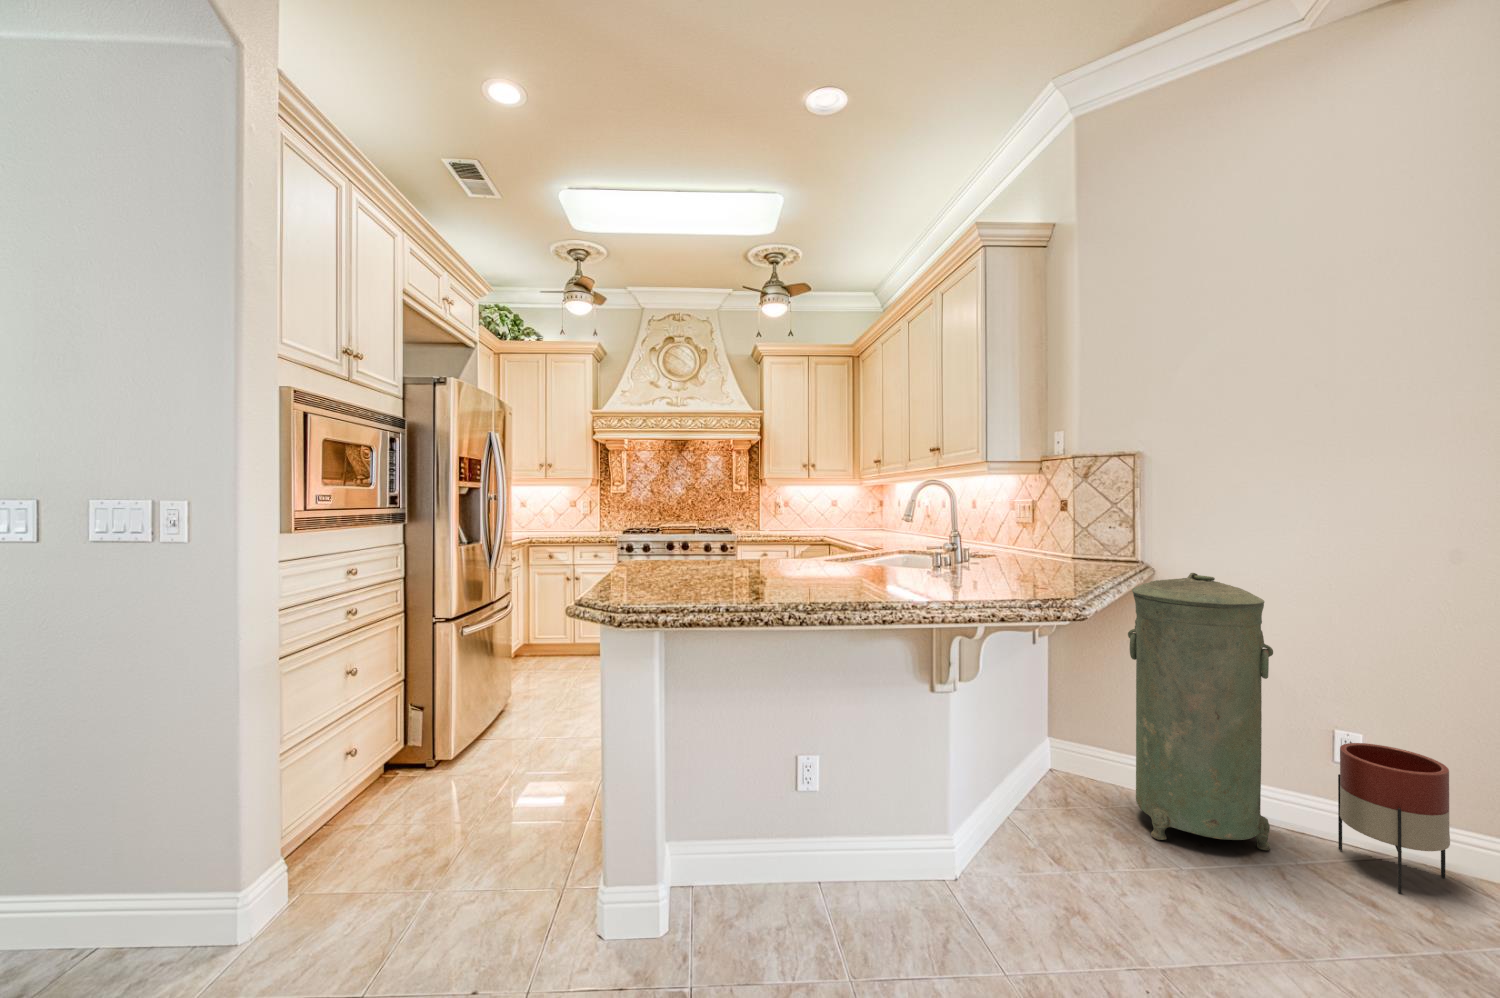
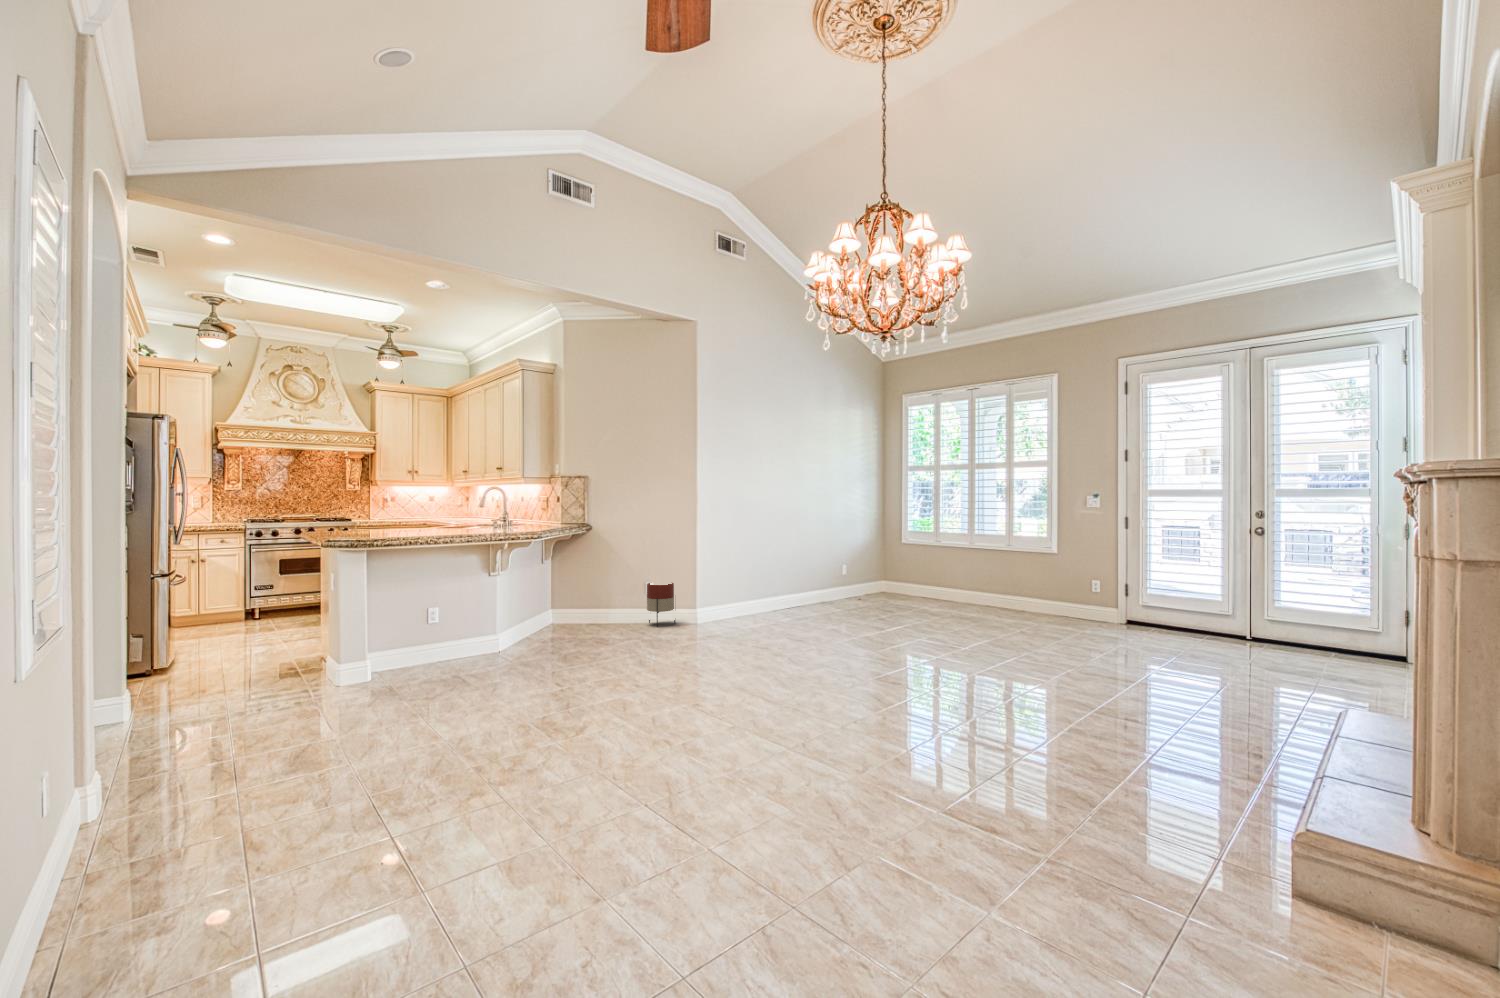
trash can: present [1128,573,1273,850] -> none [580,522,627,630]

